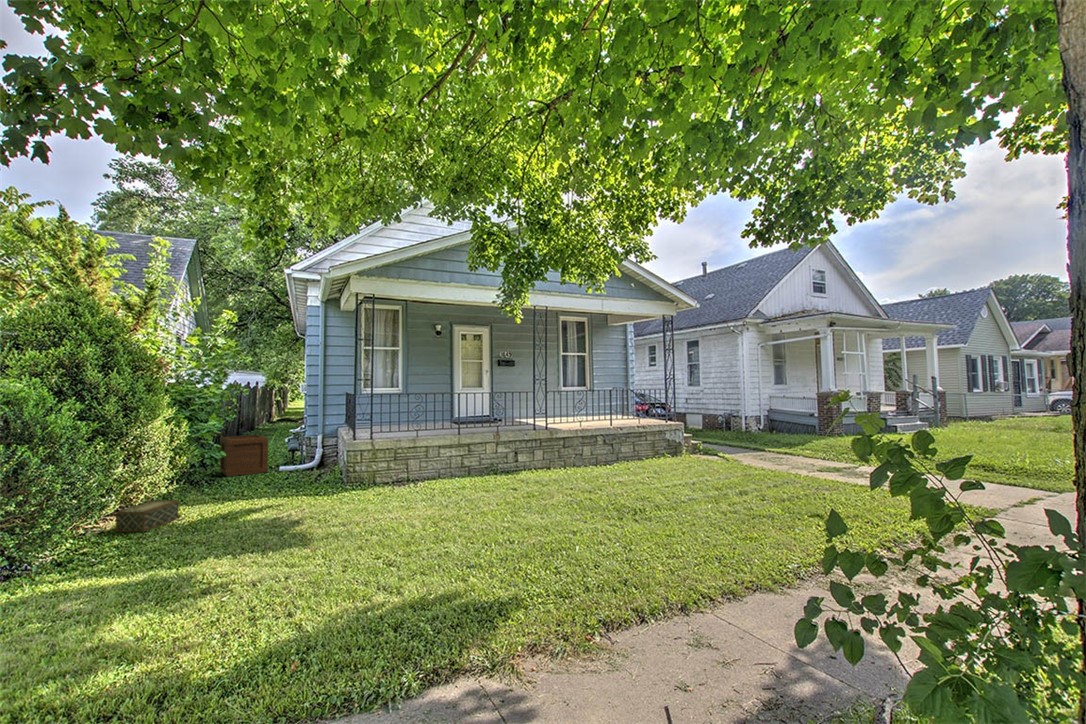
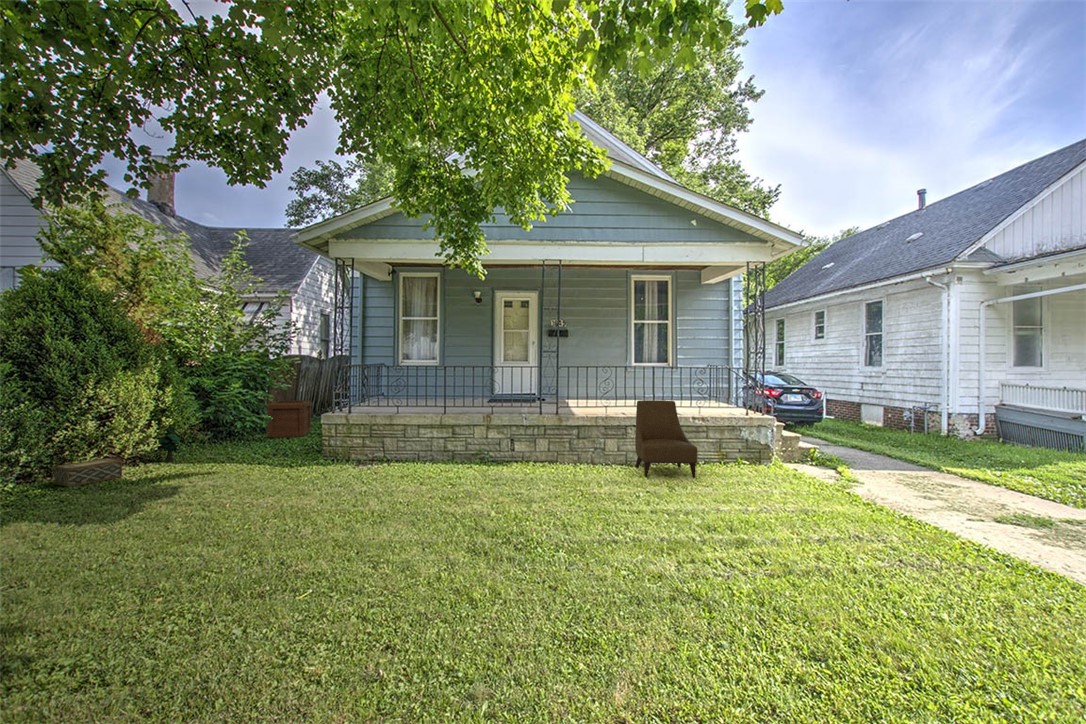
chair: none [605,414,657,470] -> present [635,400,697,478]
decorative plant: none [172,463,196,504] -> present [158,424,180,462]

